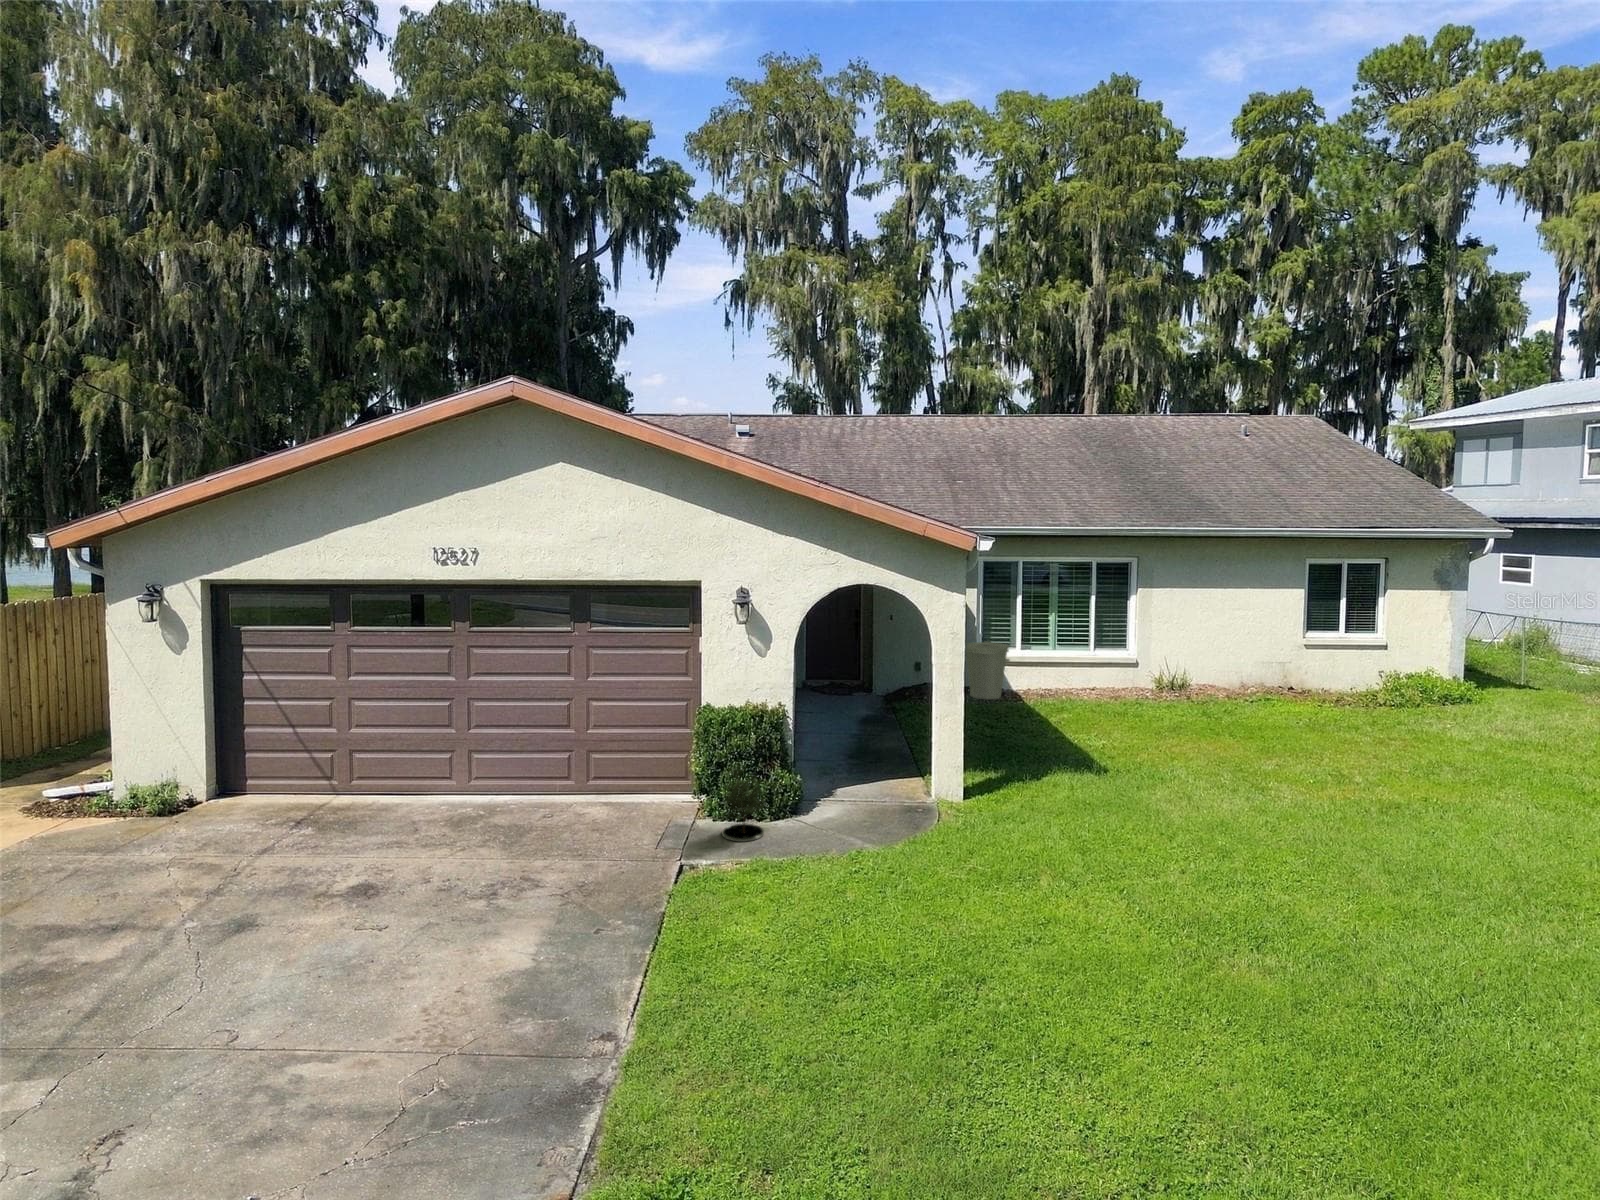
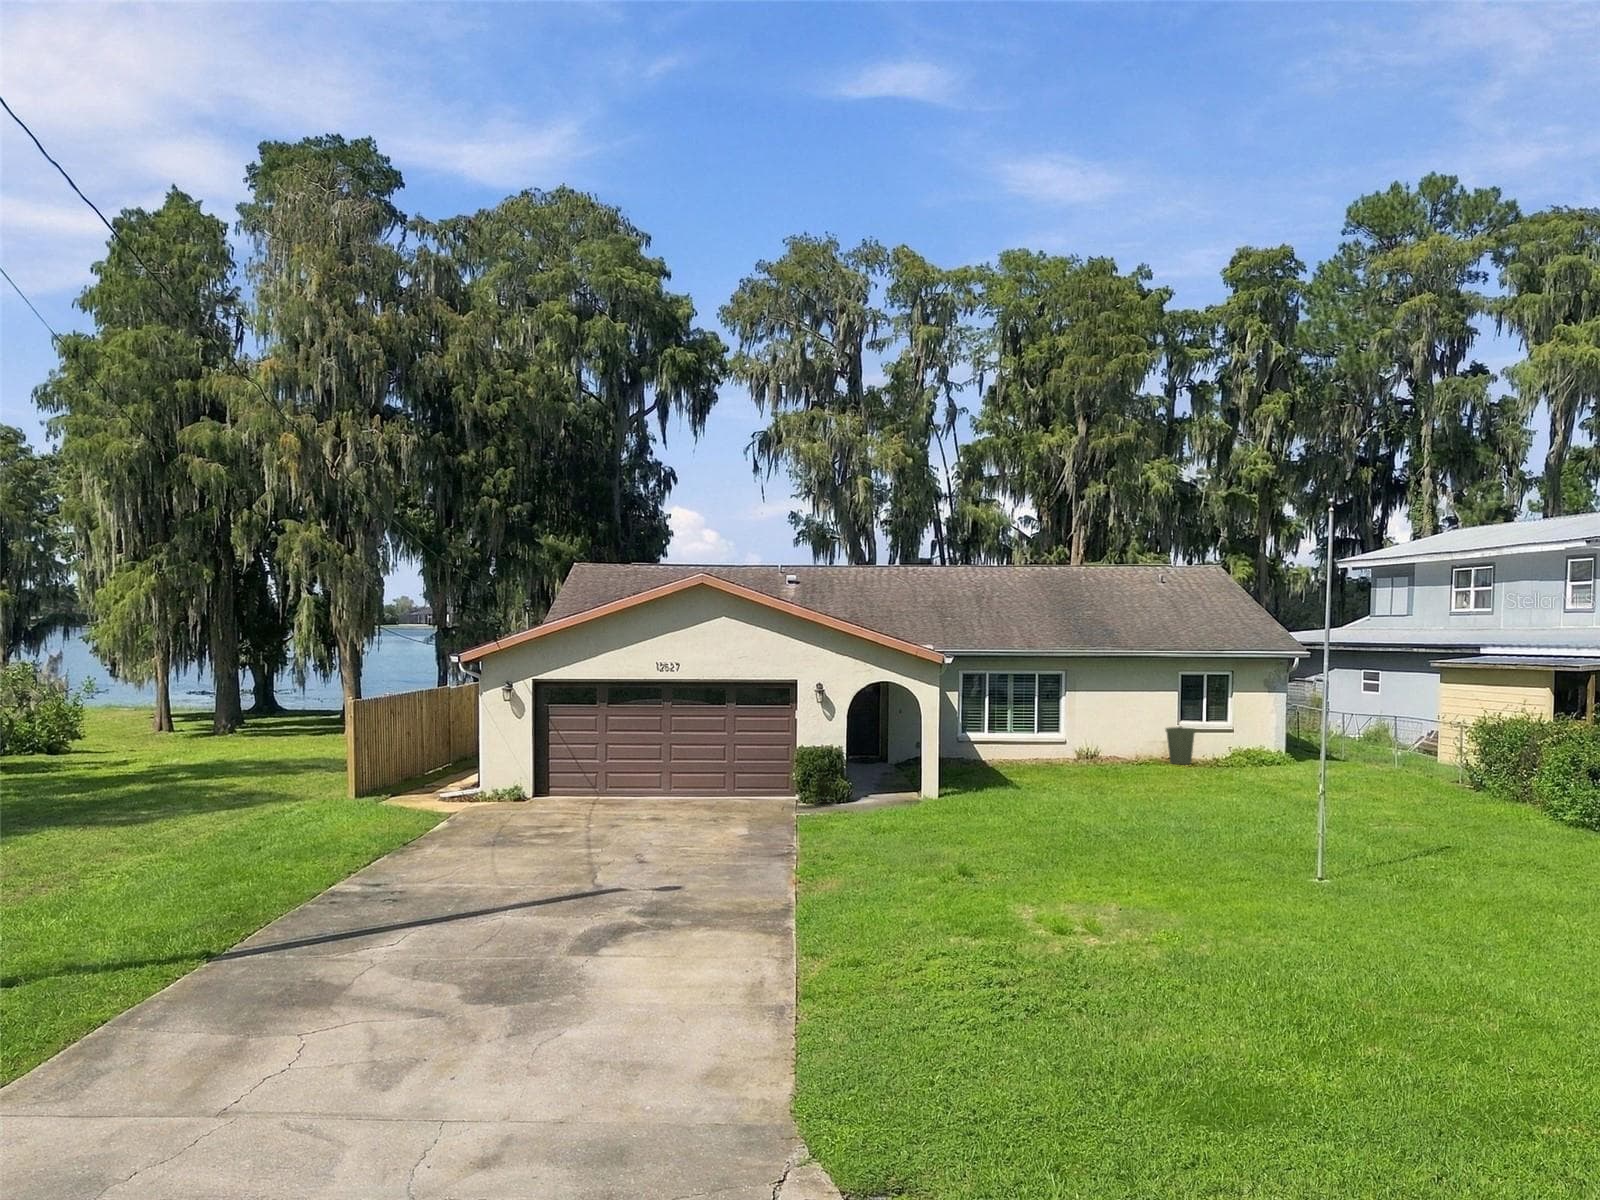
trash can: present [966,642,1010,699] -> present [1165,727,1196,765]

